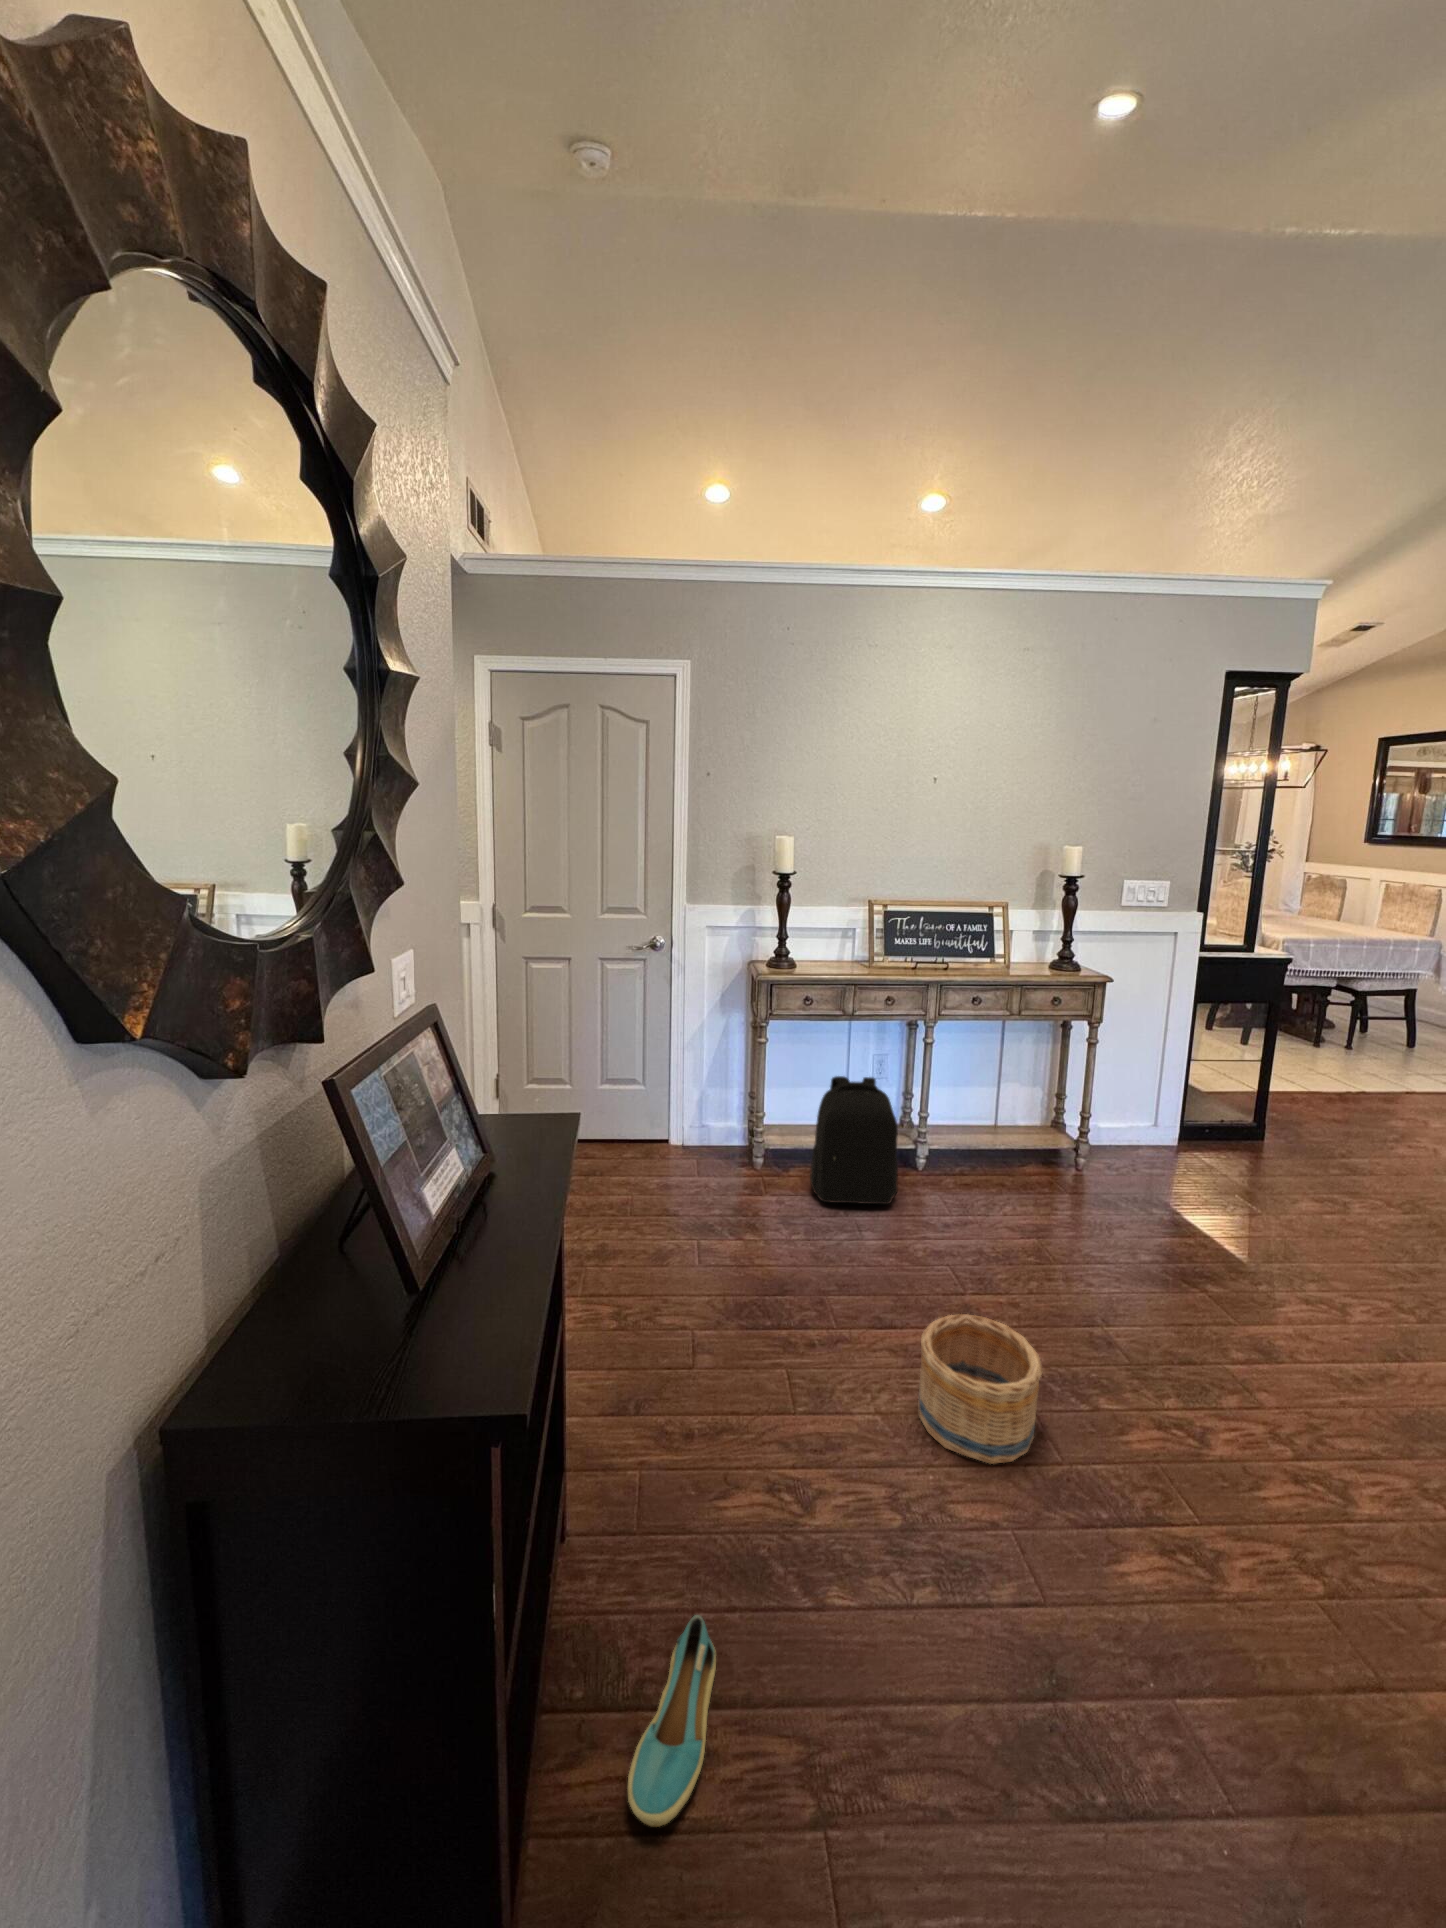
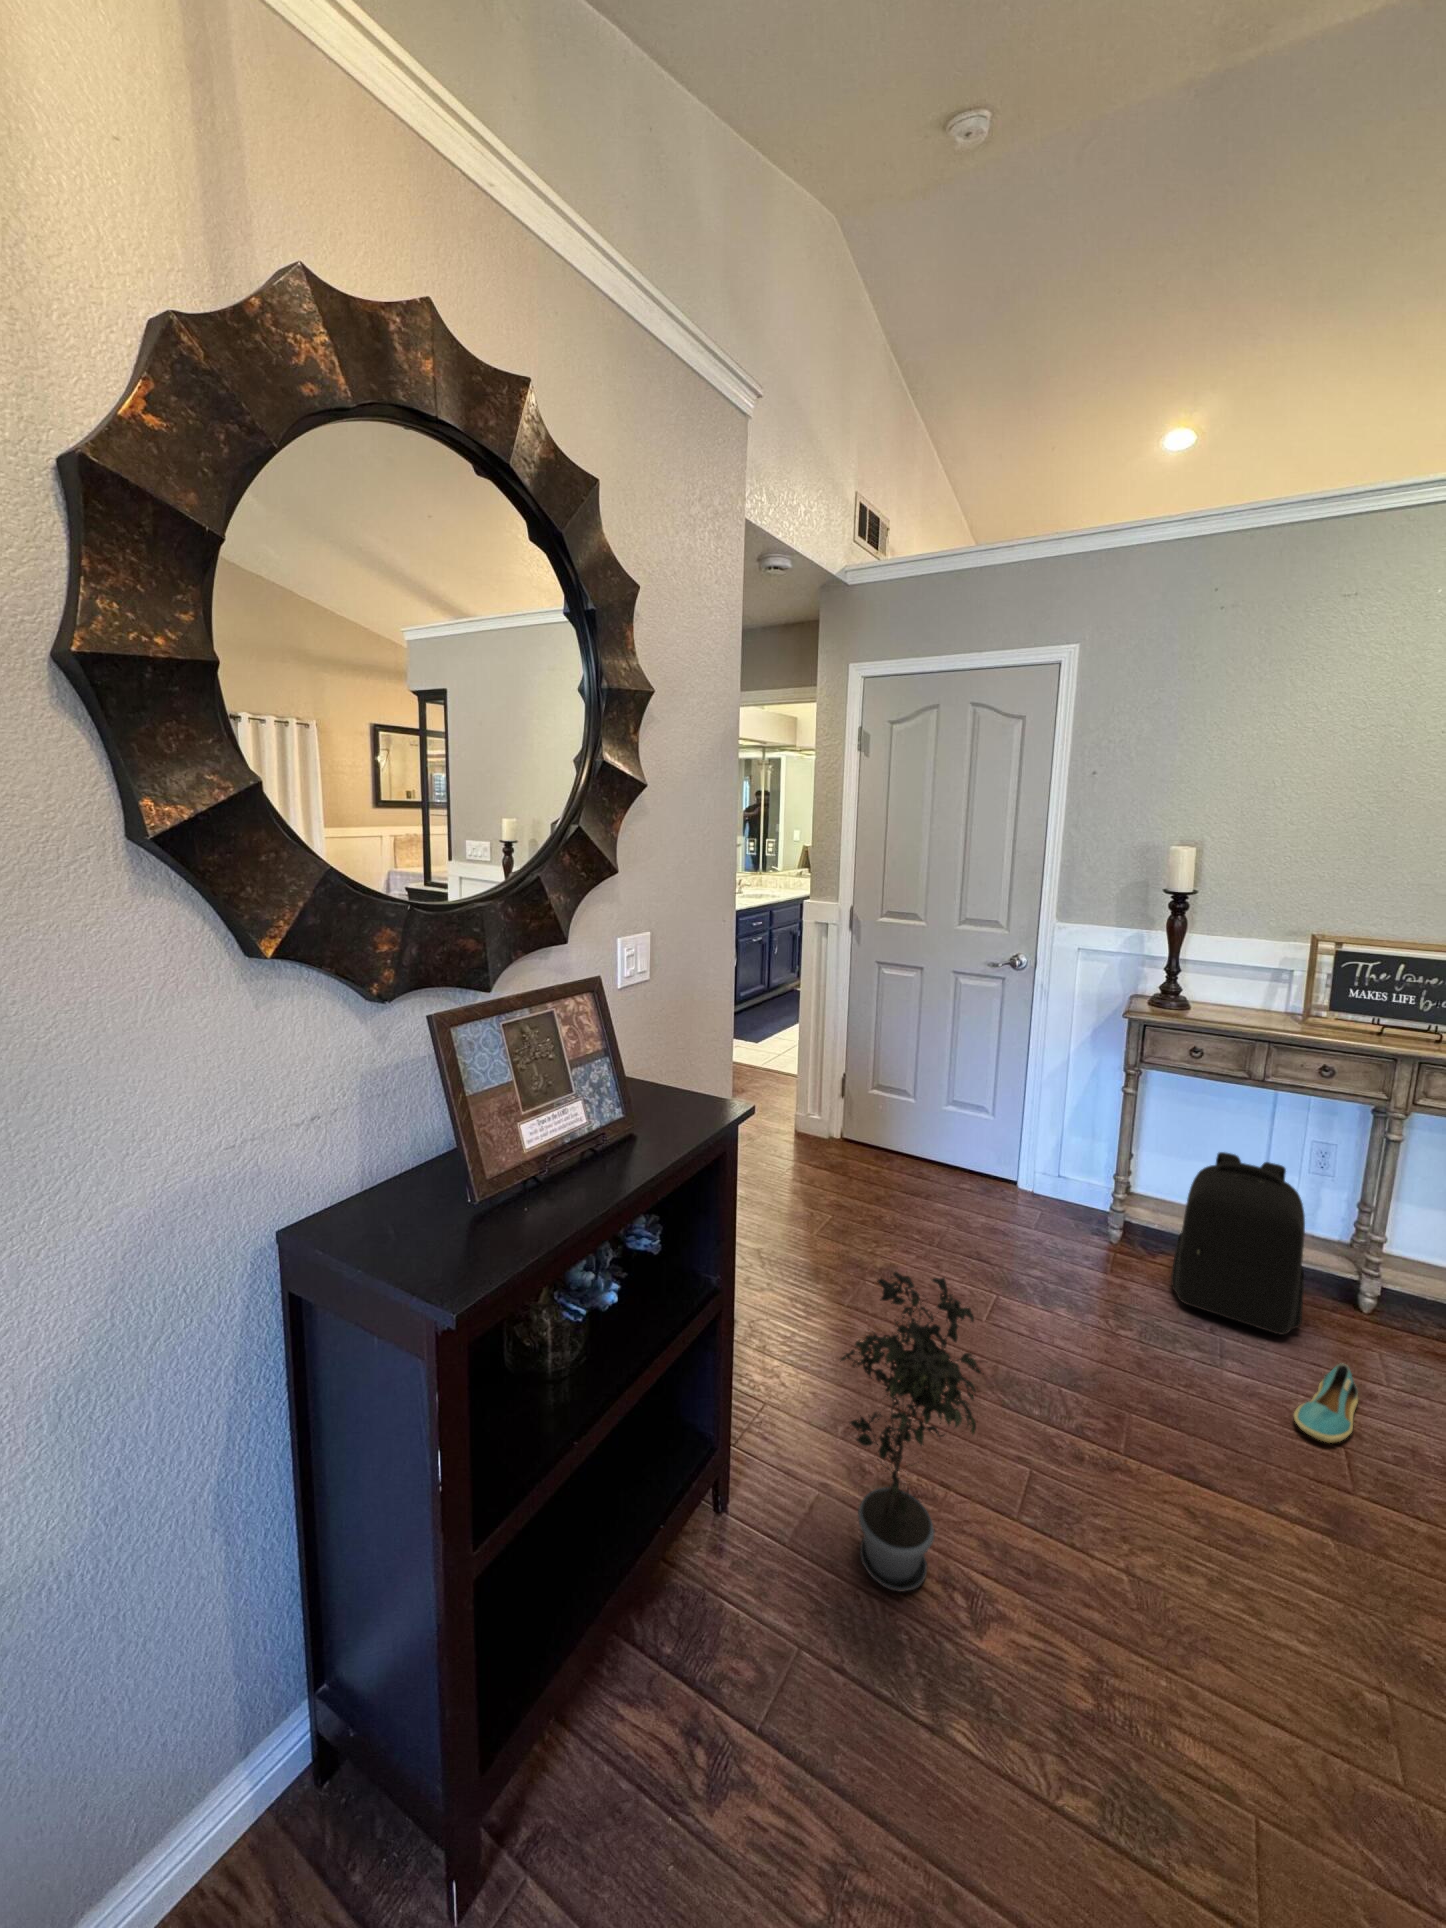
potted plant: none [677,1226,824,1517] -> present [840,1272,981,1592]
basket: present [918,1314,1043,1464] -> none [1187,1493,1395,1739]
shoe: present [628,1615,716,1826] -> present [1293,1364,1358,1443]

